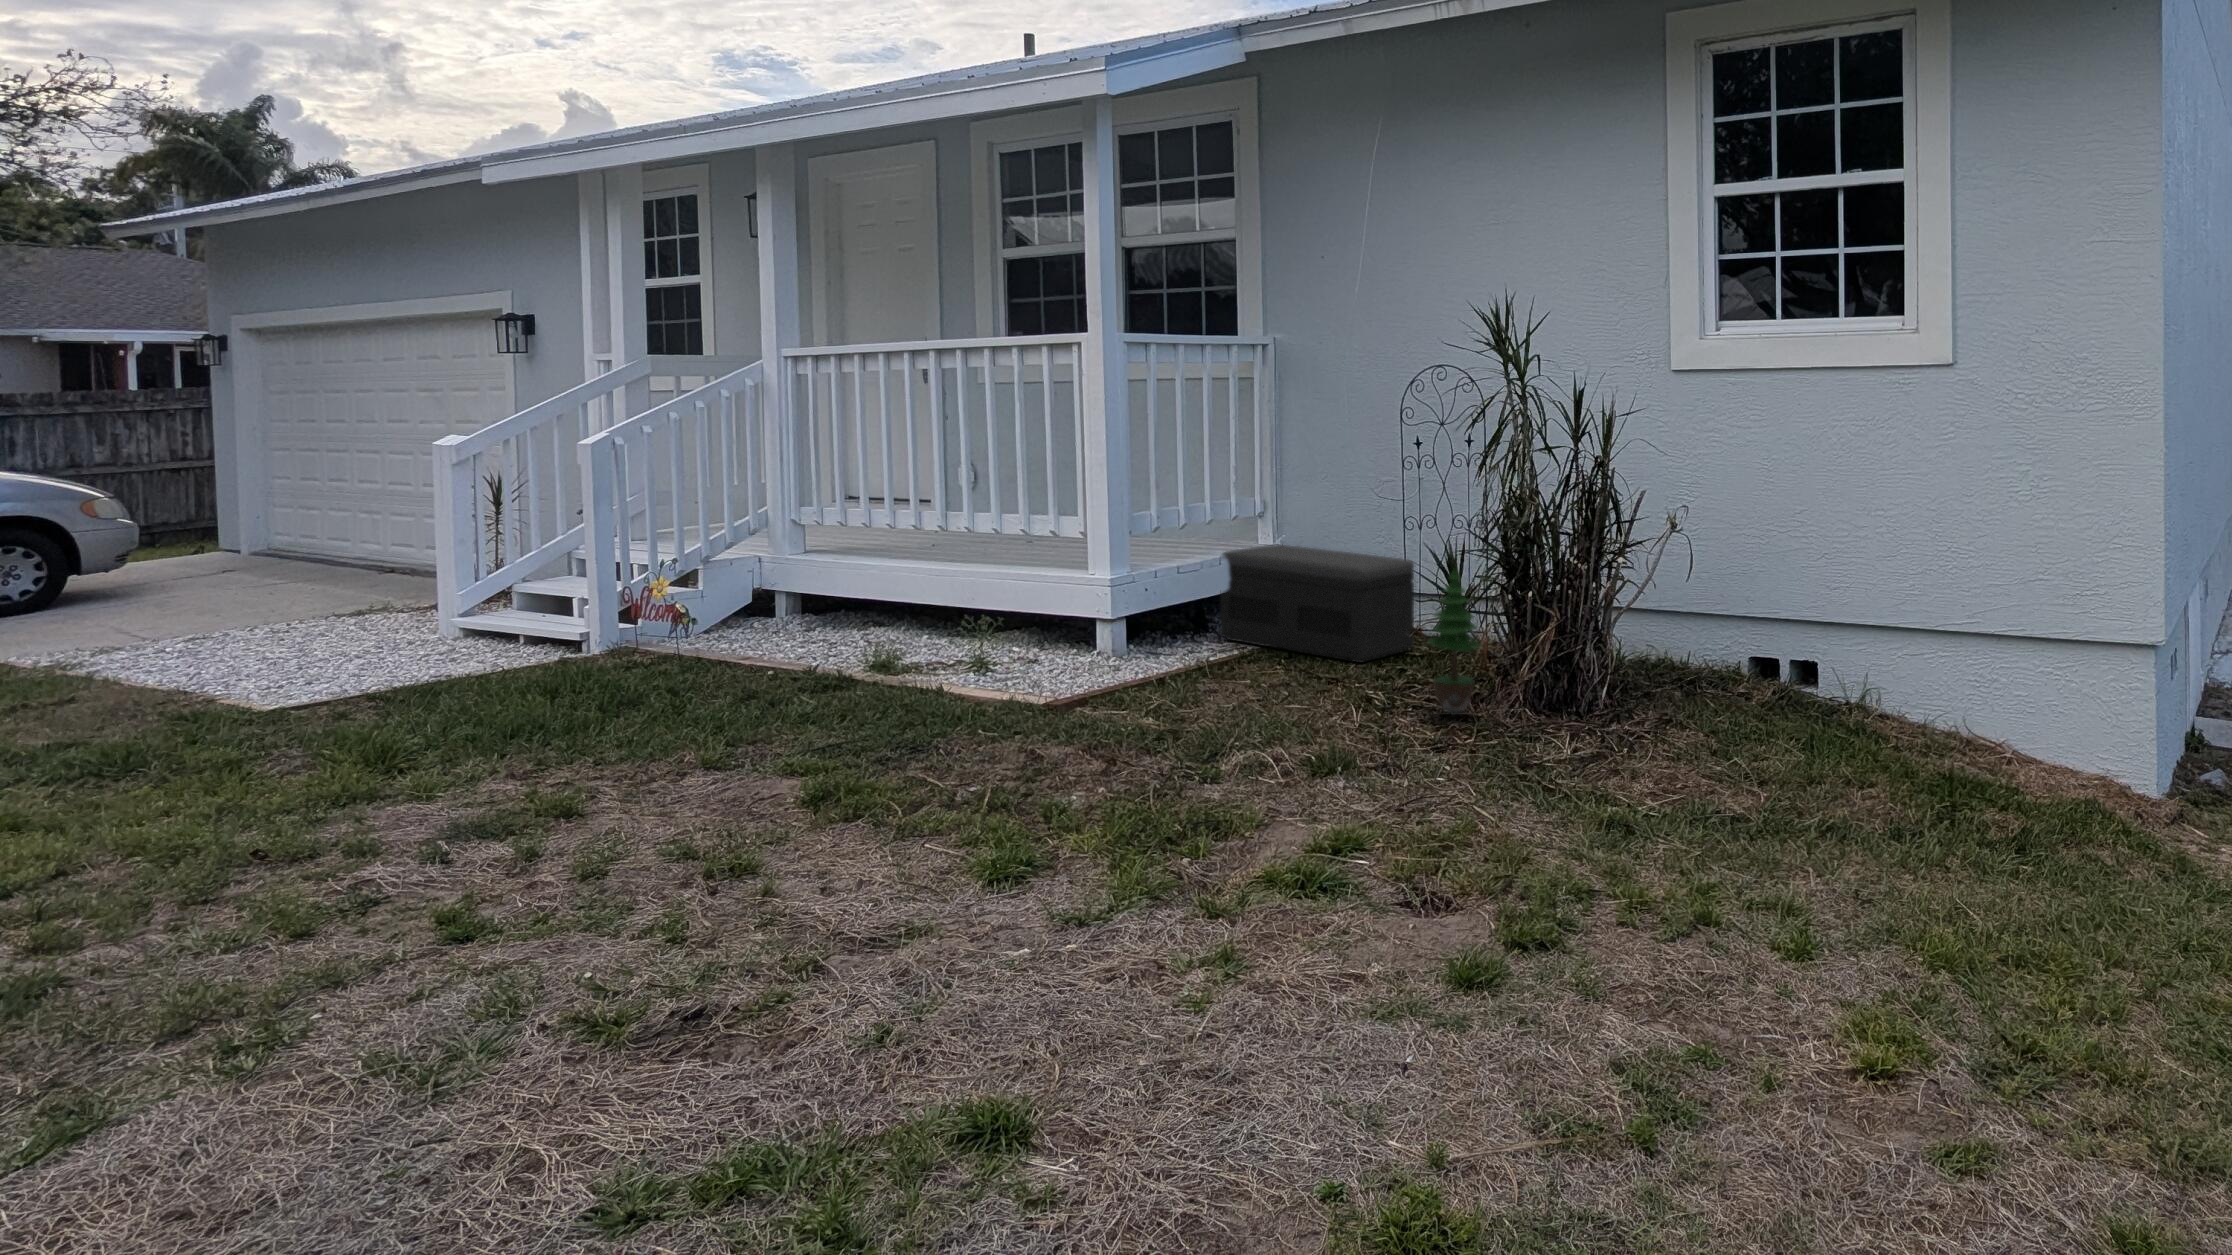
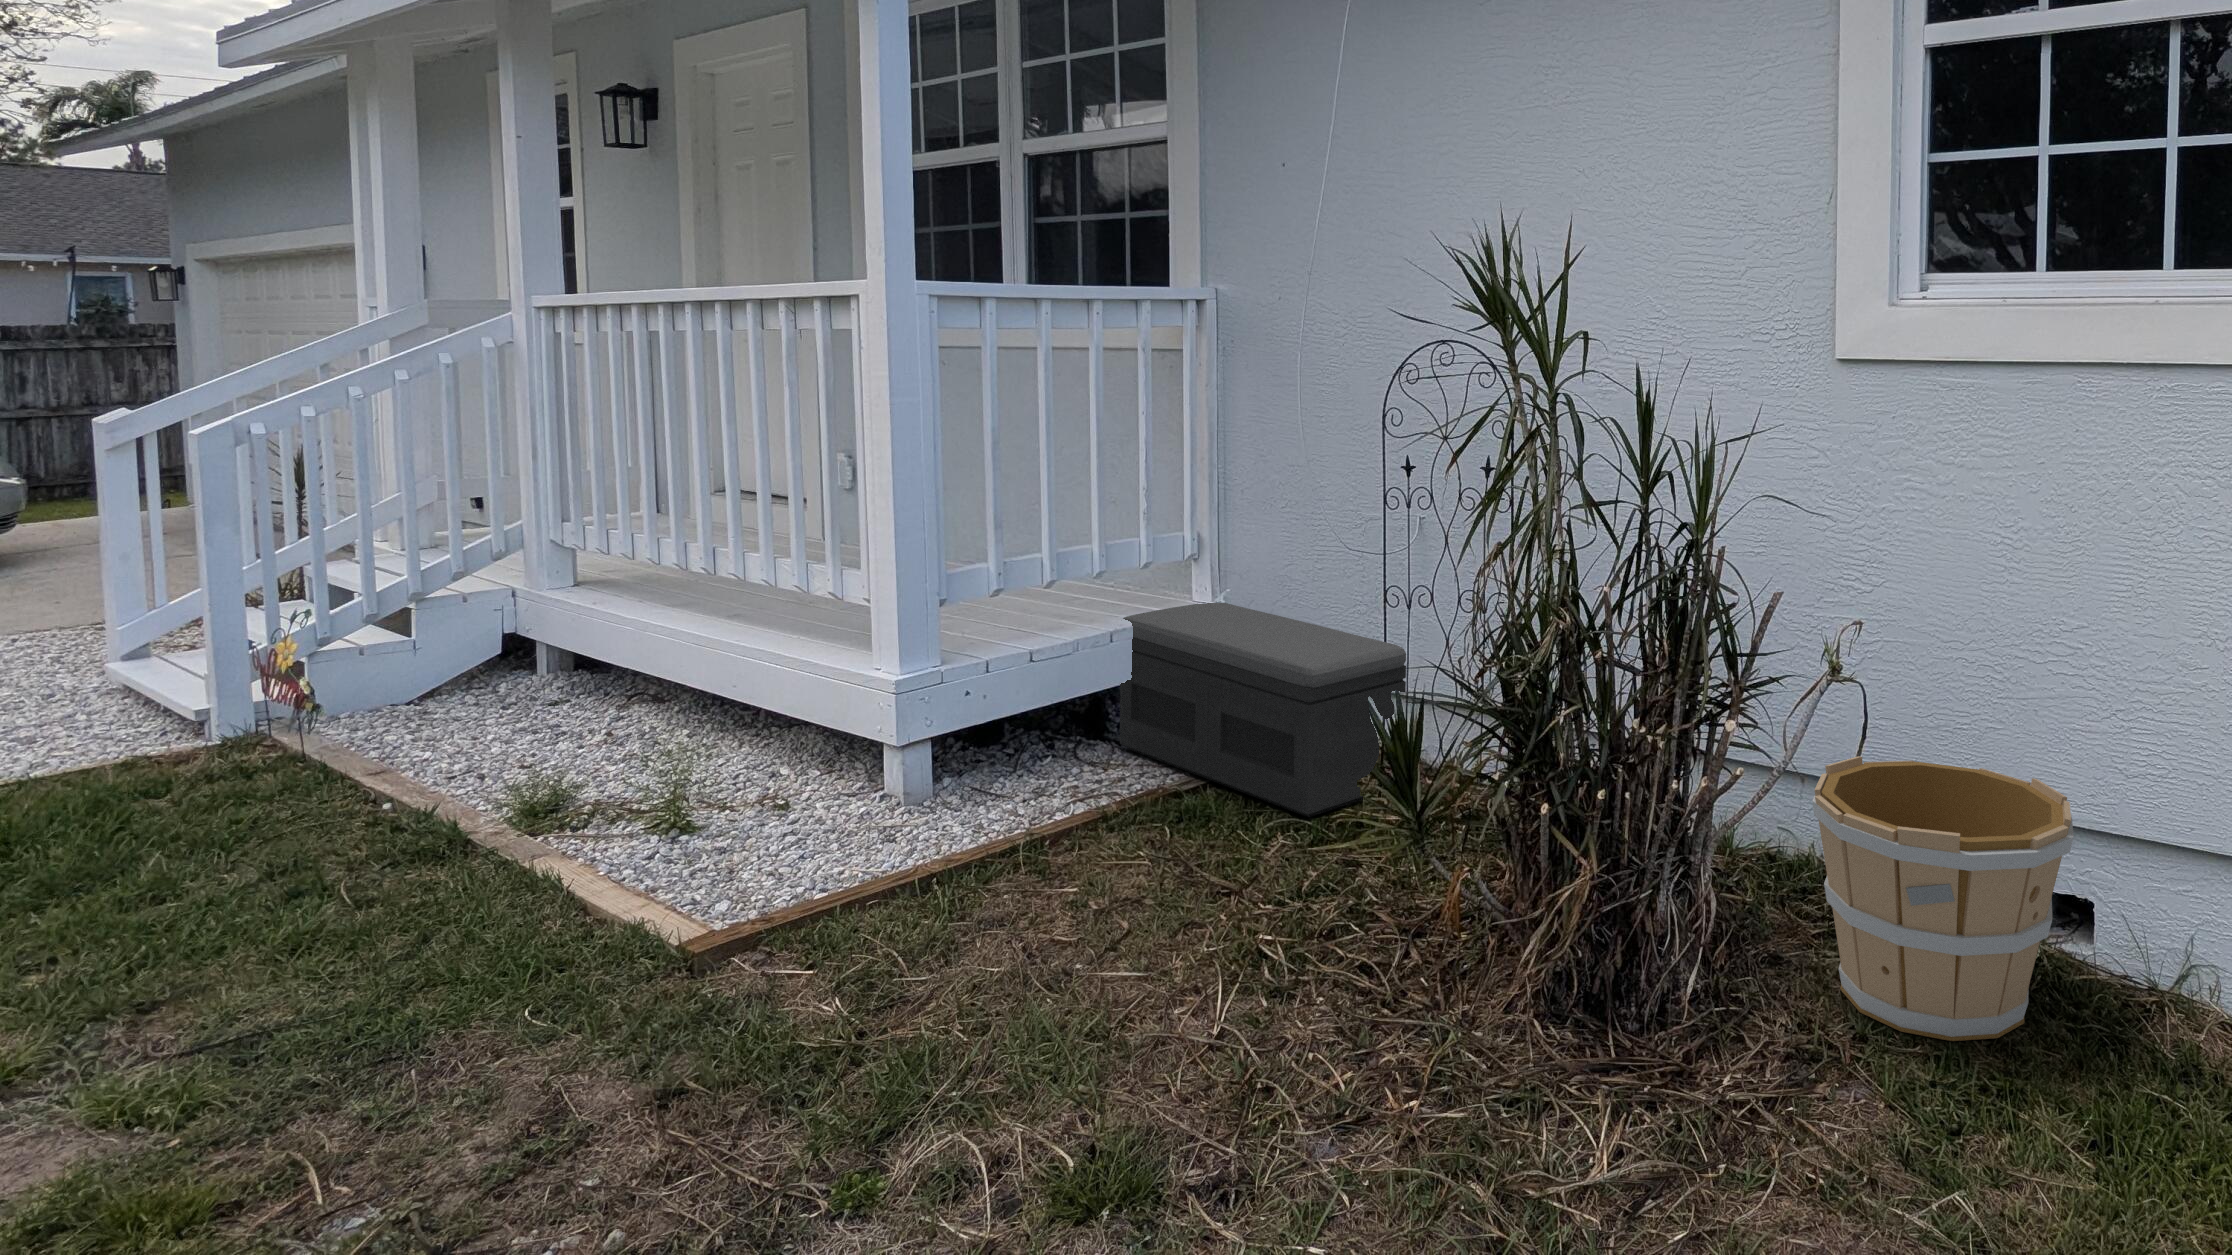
potted tree: present [1429,568,1480,715] -> none [1371,713,1470,984]
wooden bucket: none [1665,590,1801,724] -> present [1812,756,2074,1041]

